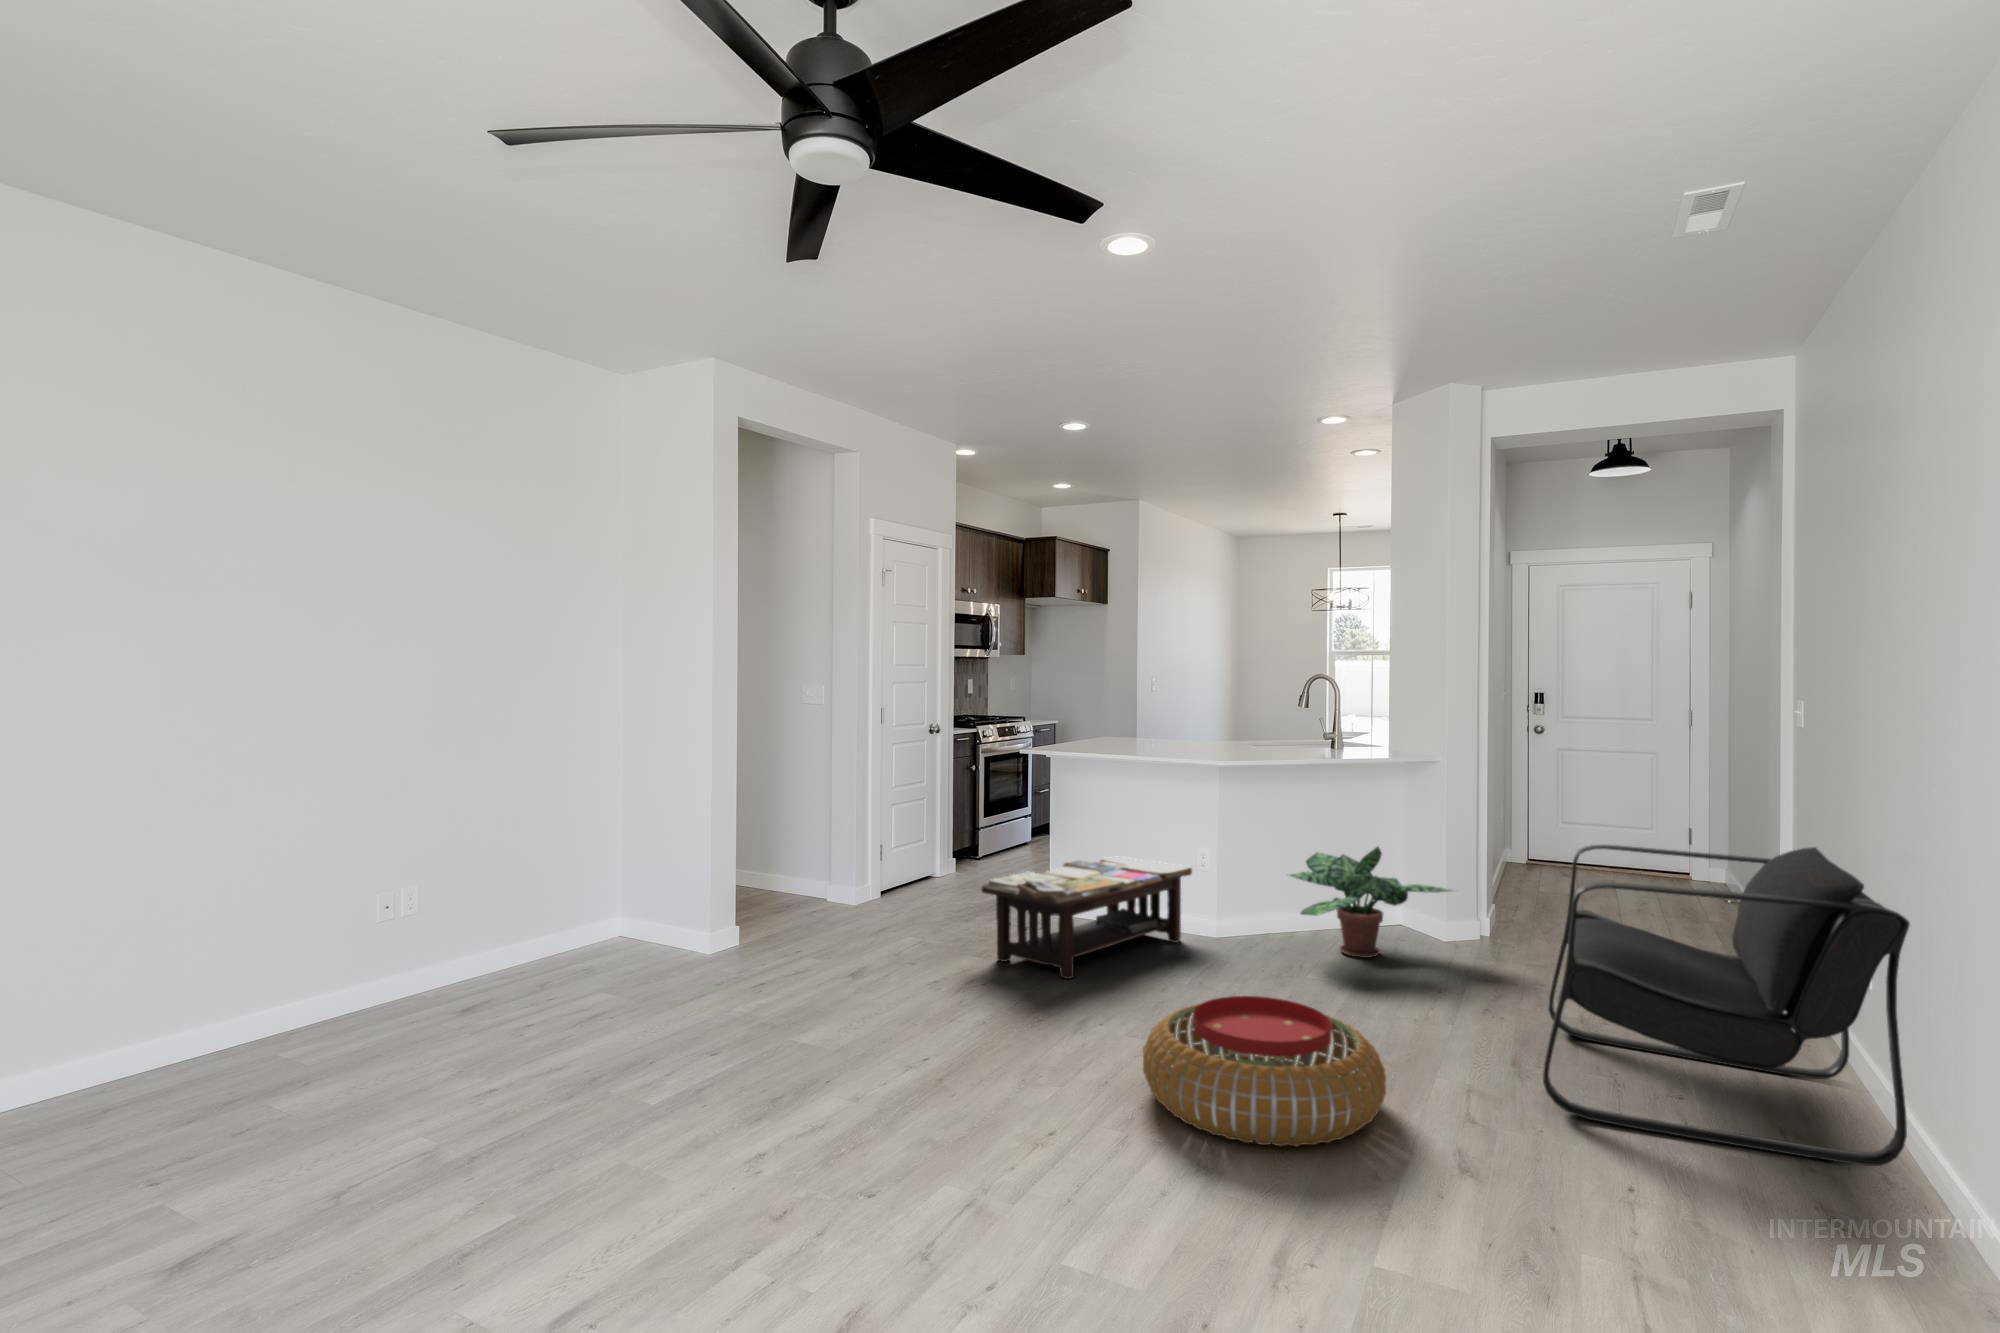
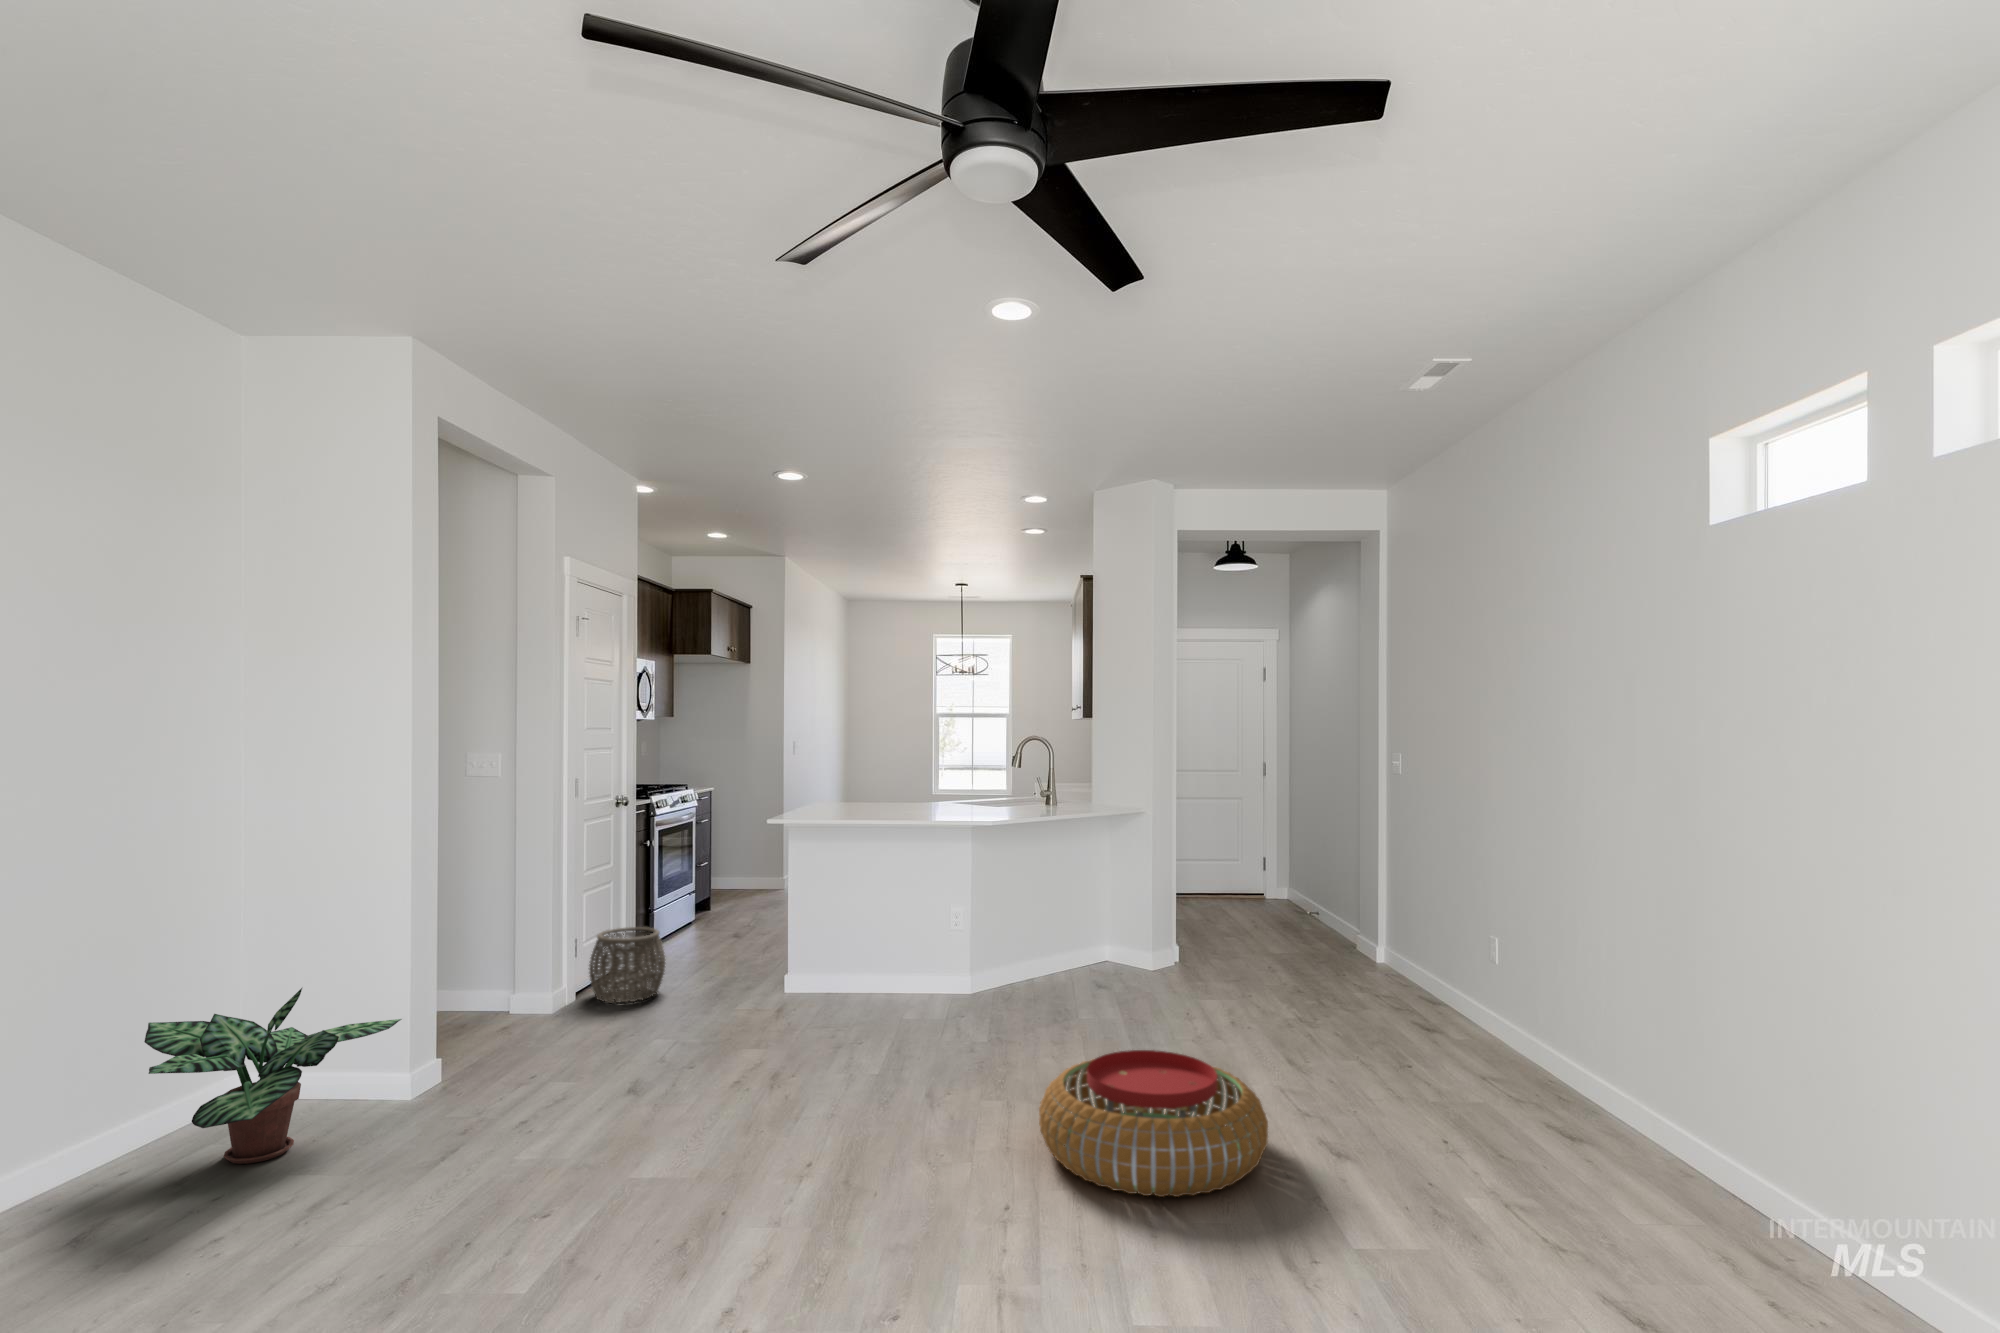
woven basket: none [891,840,956,904] -> present [589,927,665,1003]
armchair: present [1543,845,1910,1166] -> none [1295,868,1594,1114]
potted plant: present [1290,847,1452,958] -> present [144,988,402,1164]
coffee table: present [982,857,1192,979] -> none [759,926,949,1063]

